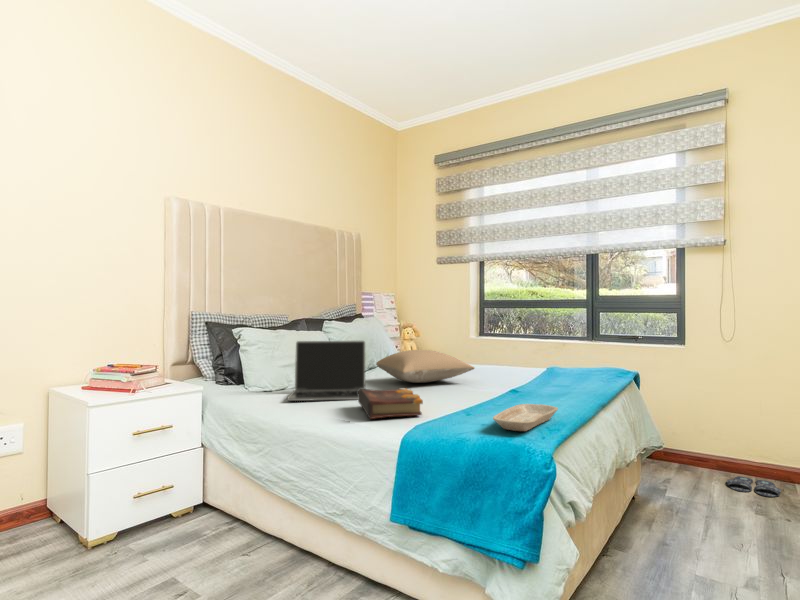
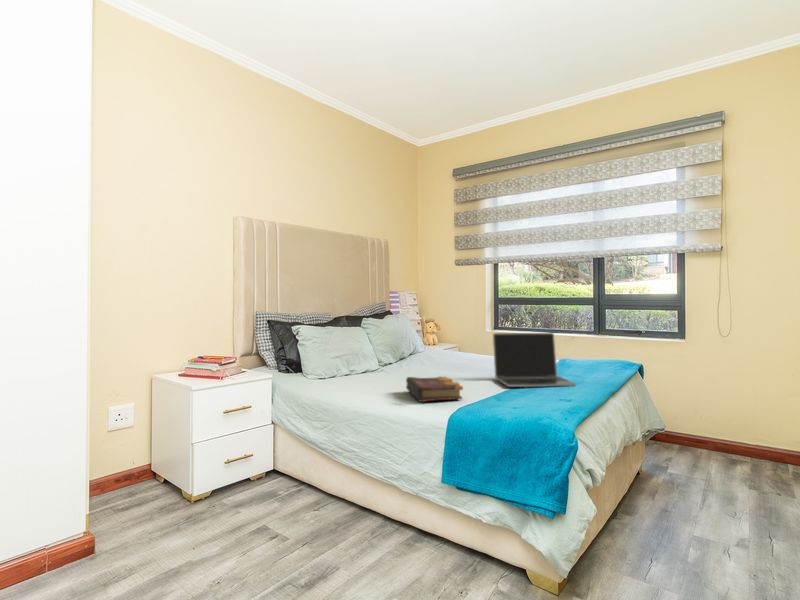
laptop: present [287,341,365,401] -> present [493,333,576,387]
pillow: present [376,350,475,383] -> none [414,343,500,372]
tray: present [493,404,558,431] -> none [524,390,576,412]
slippers: present [727,476,781,497] -> none [719,454,768,471]

